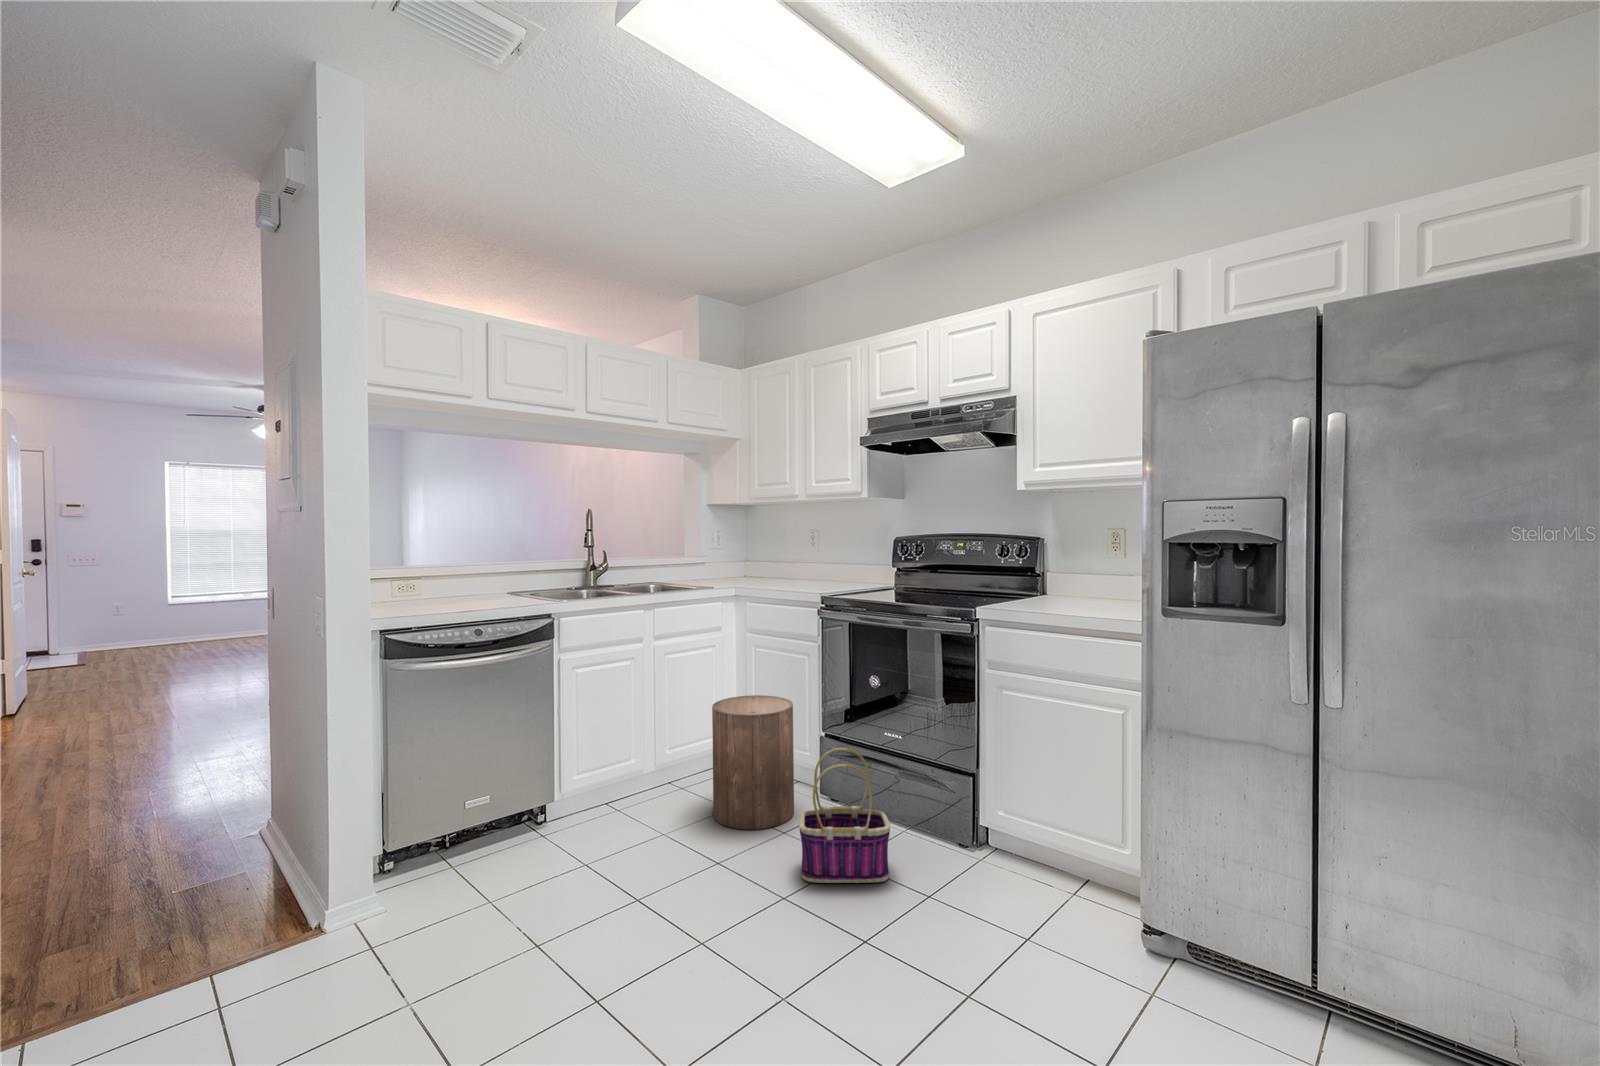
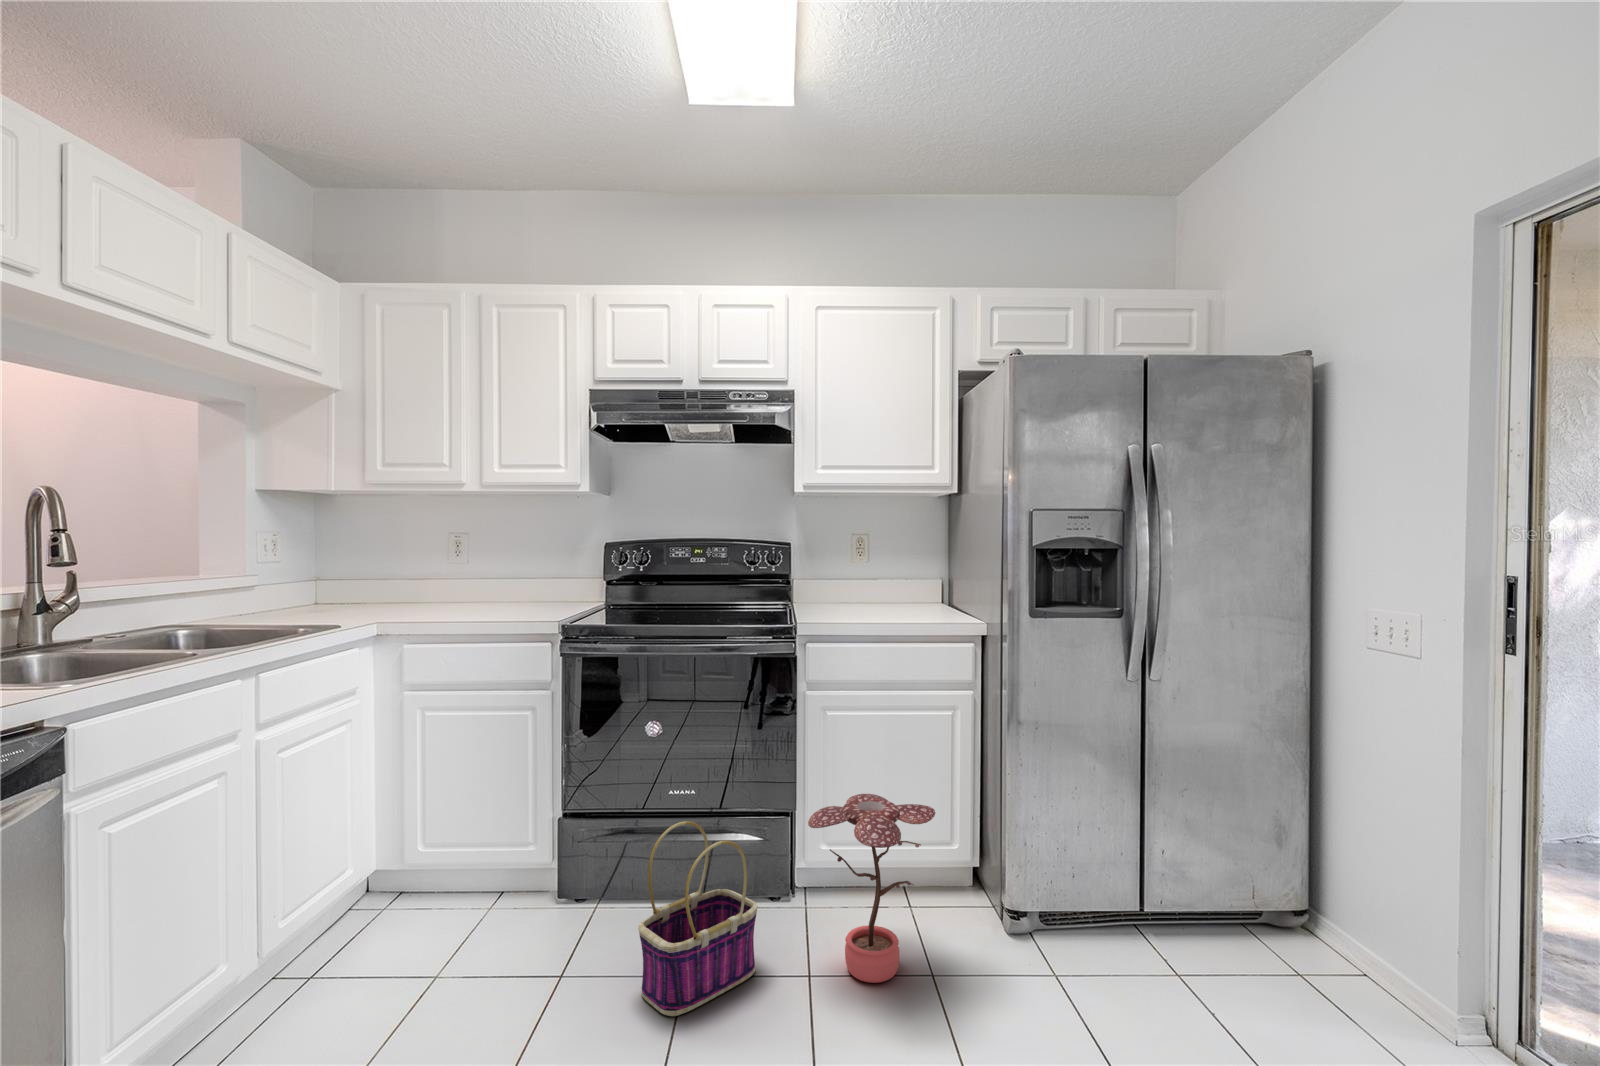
stool: present [712,695,794,830] -> none [422,776,553,994]
potted plant: none [917,762,1030,928] -> present [808,794,935,983]

